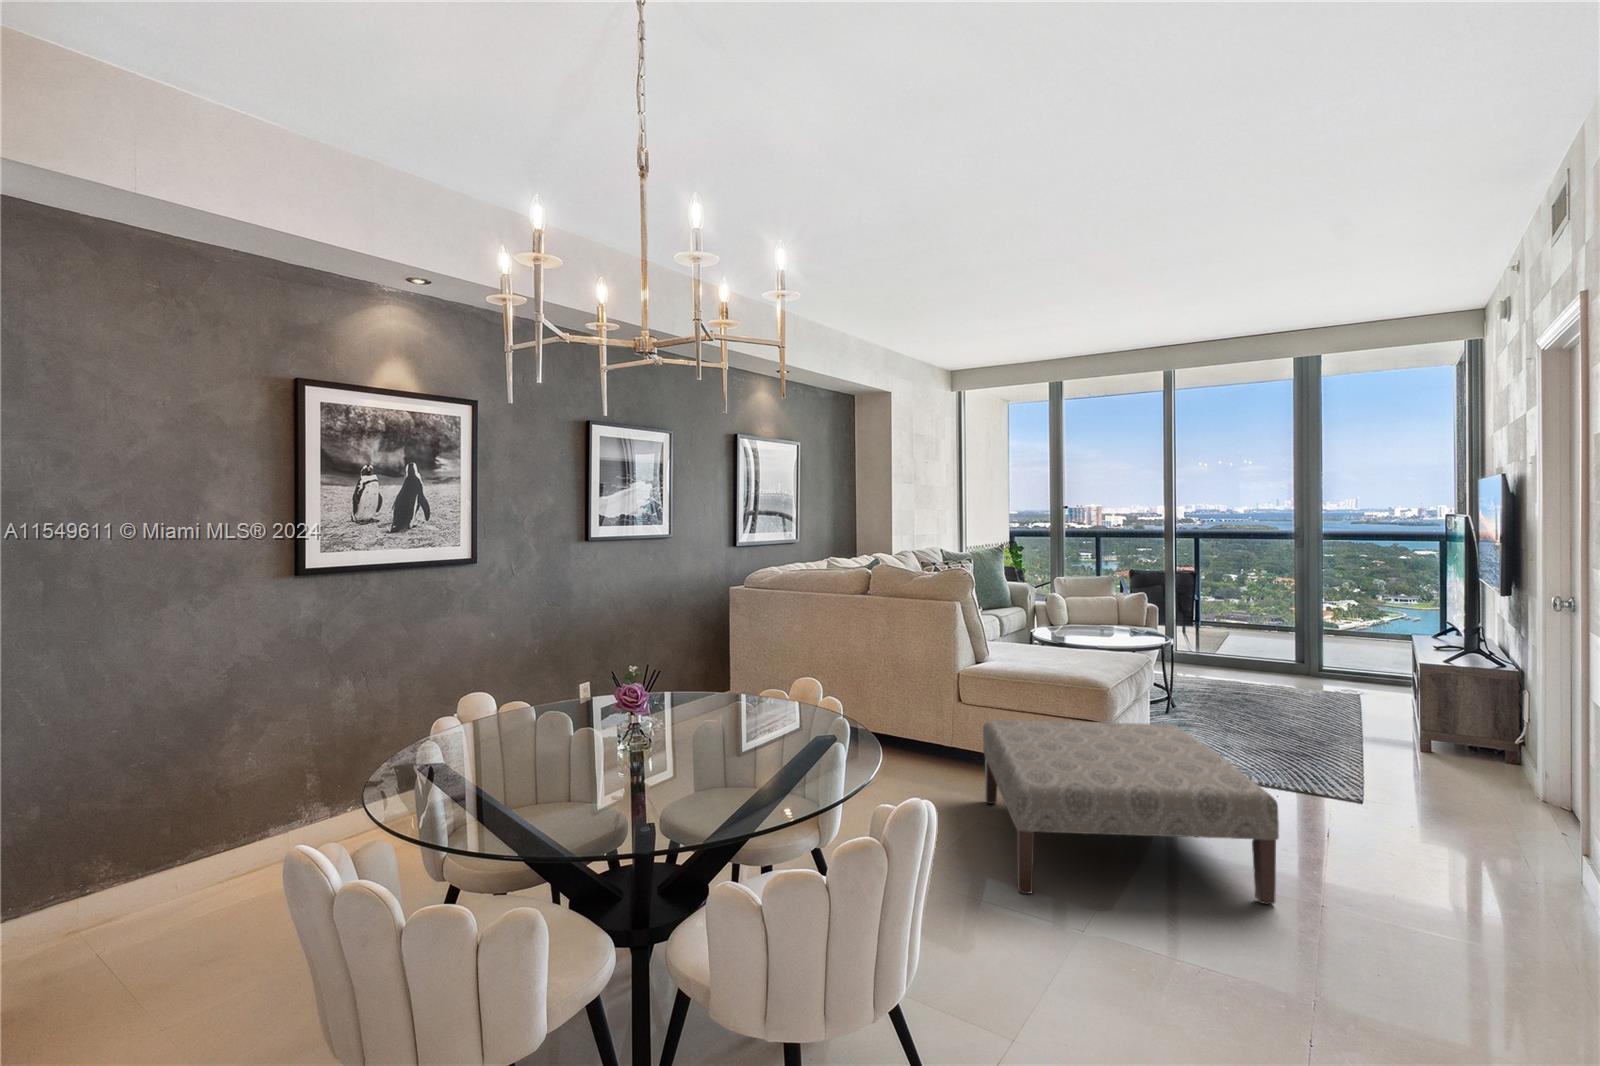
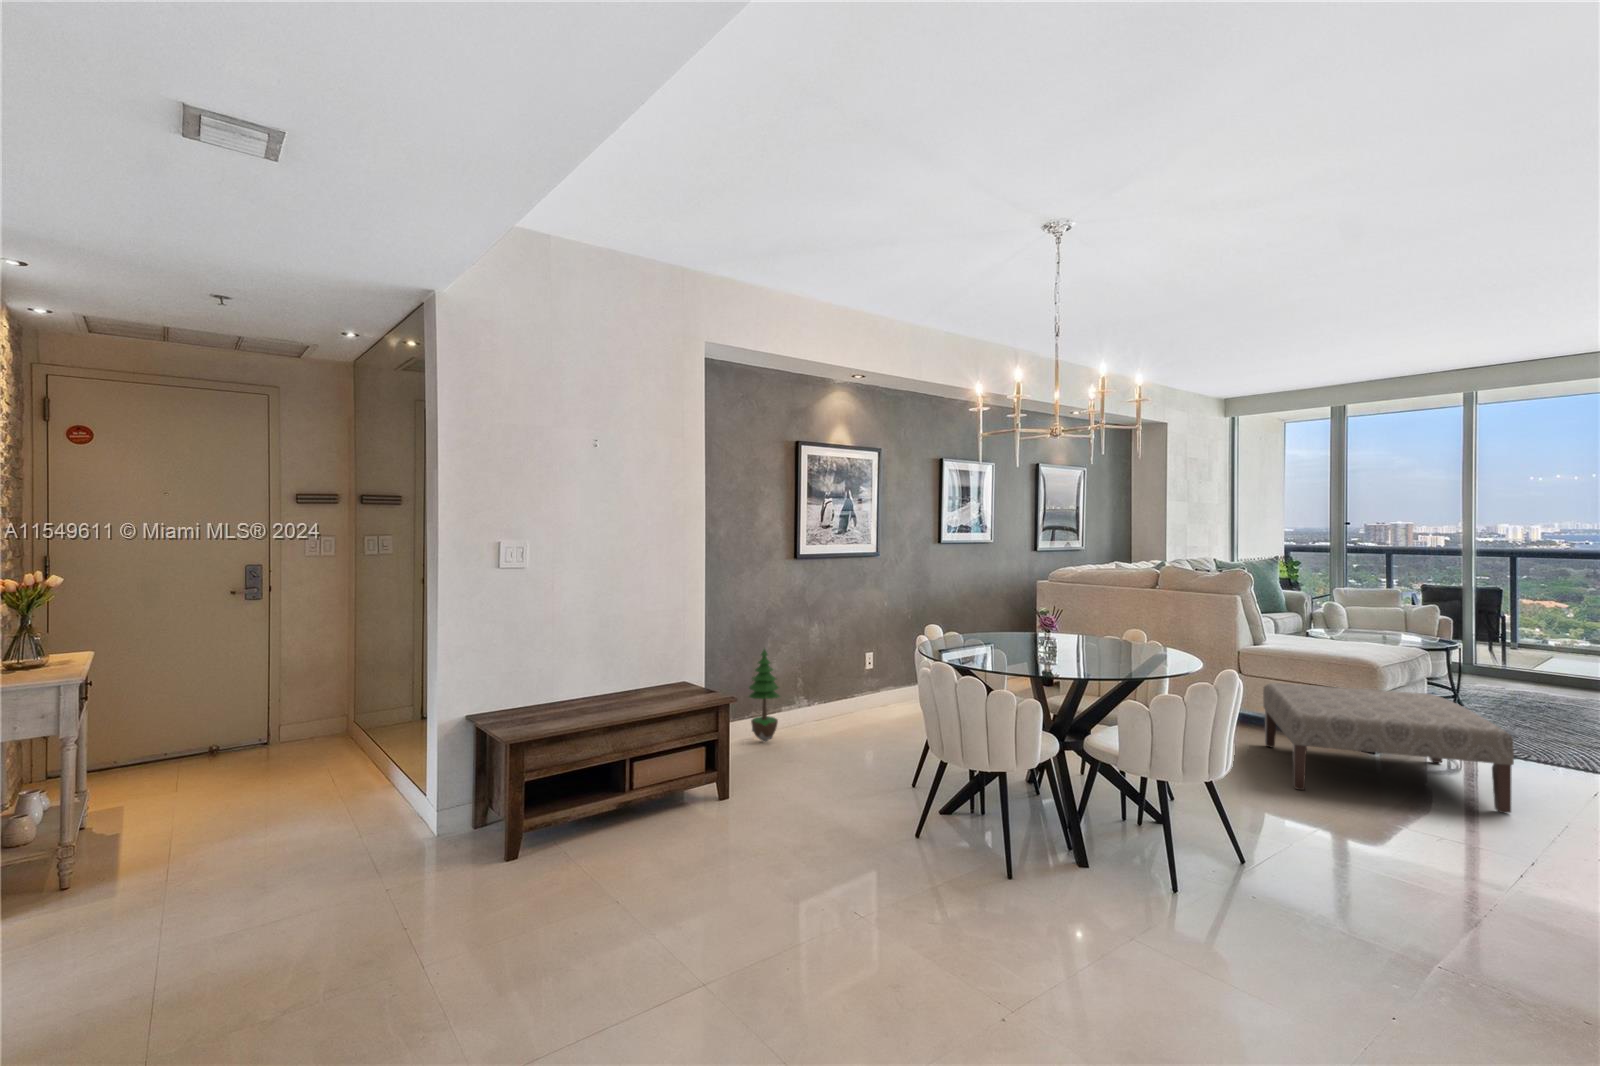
potted tree: none [168,735,244,901] -> present [749,649,780,742]

